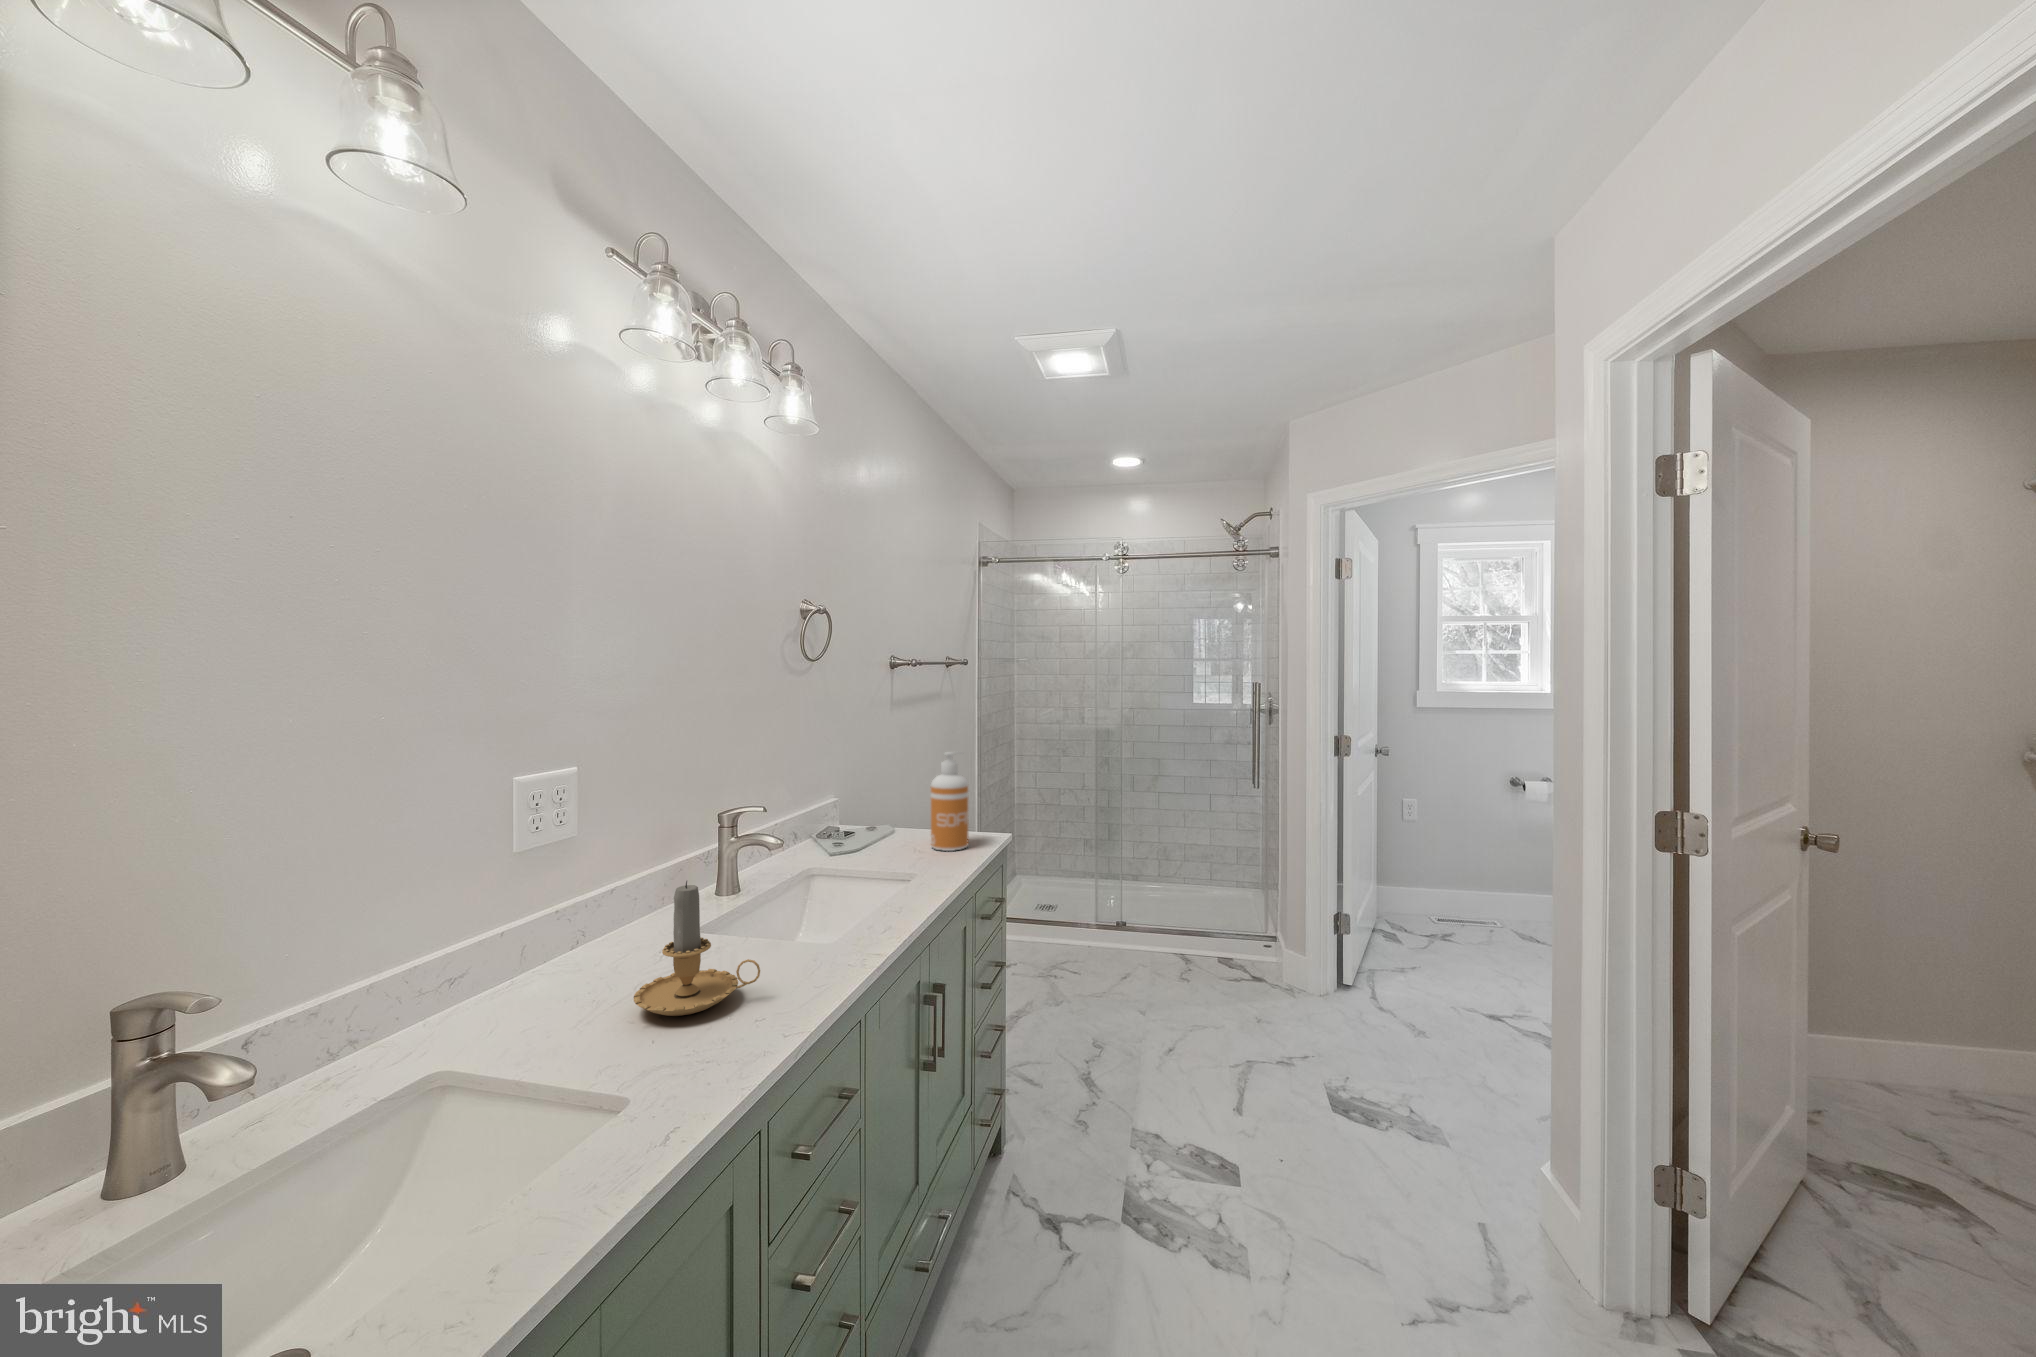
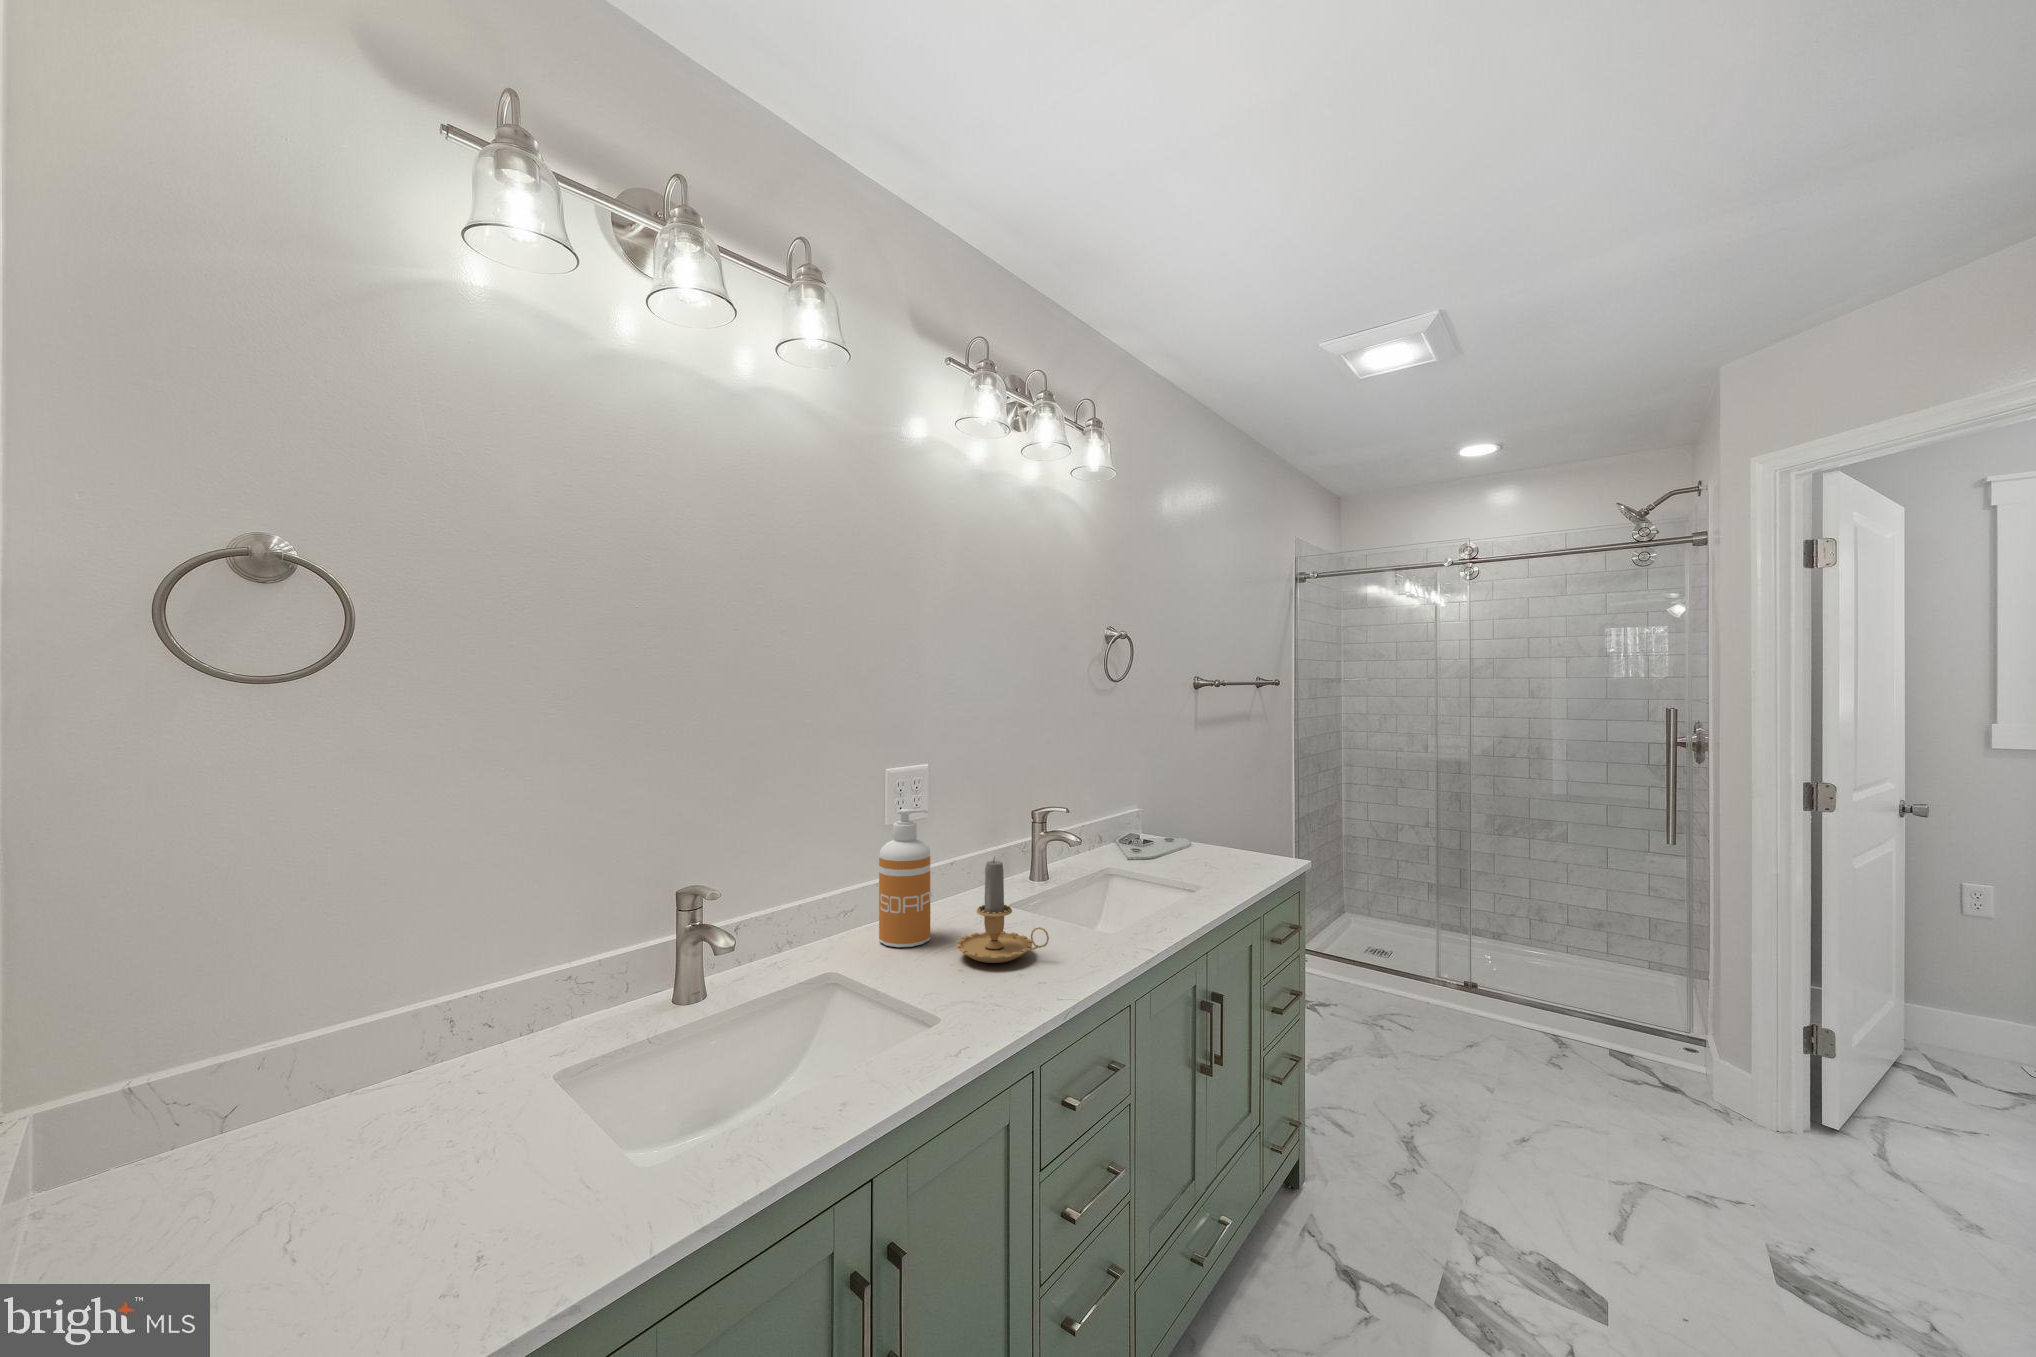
soap dispenser: present [931,752,968,851] -> present [879,809,930,947]

